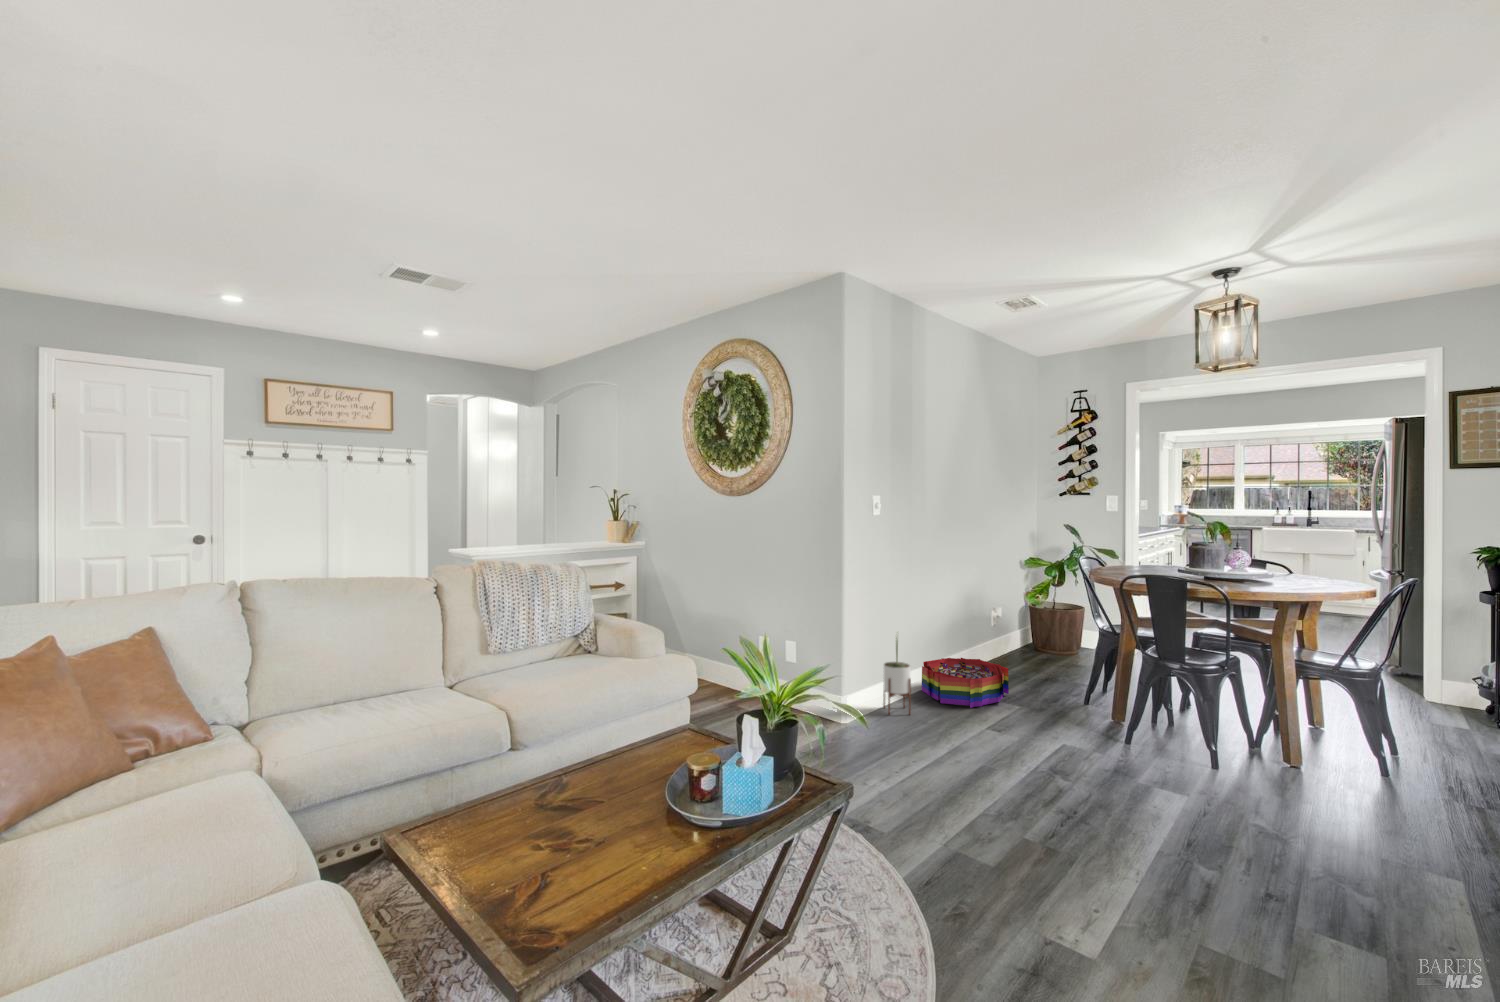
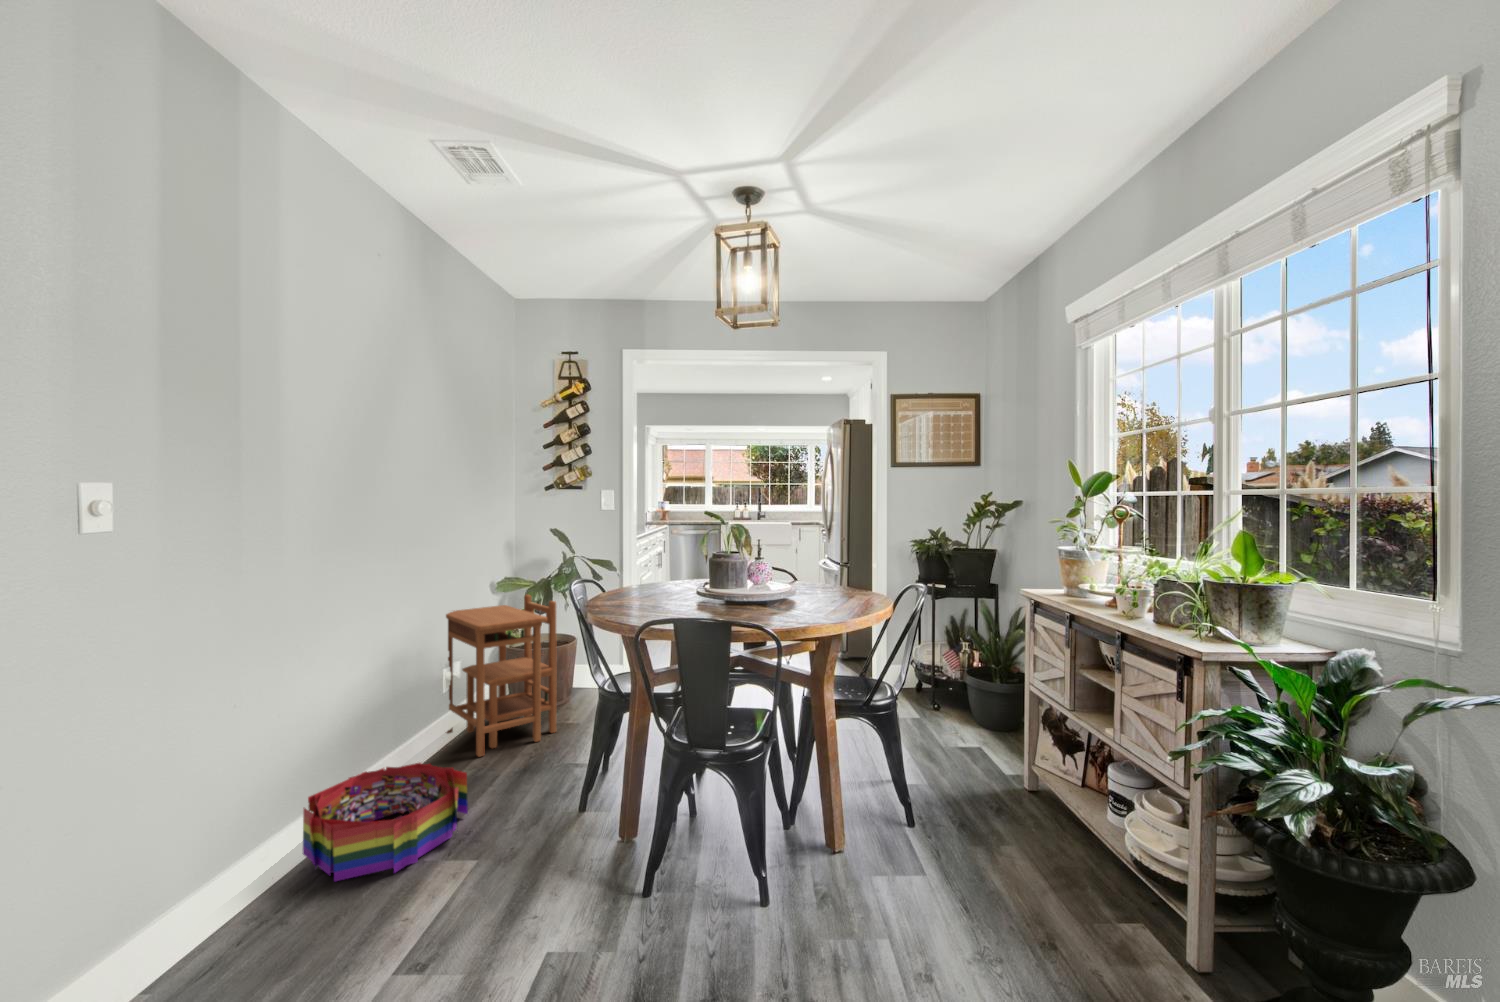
side table: none [987,570,1068,672] -> present [446,595,556,757]
potted plant: present [883,632,911,714] -> none [186,755,257,966]

